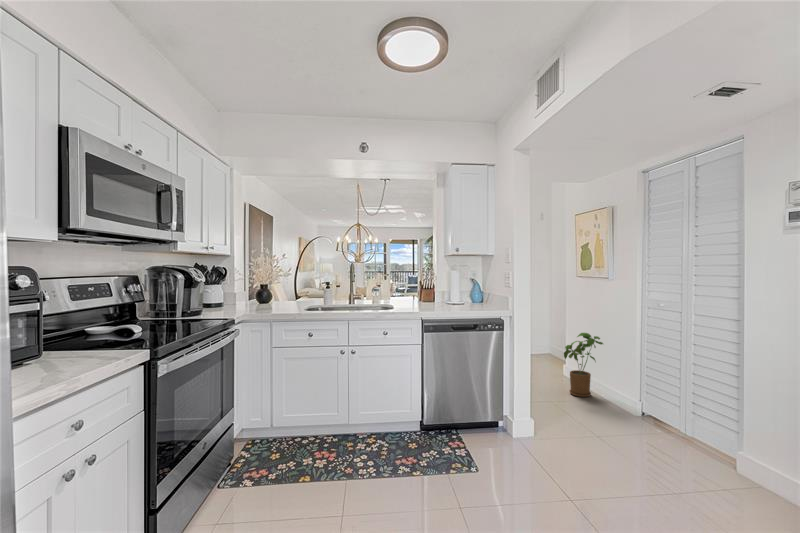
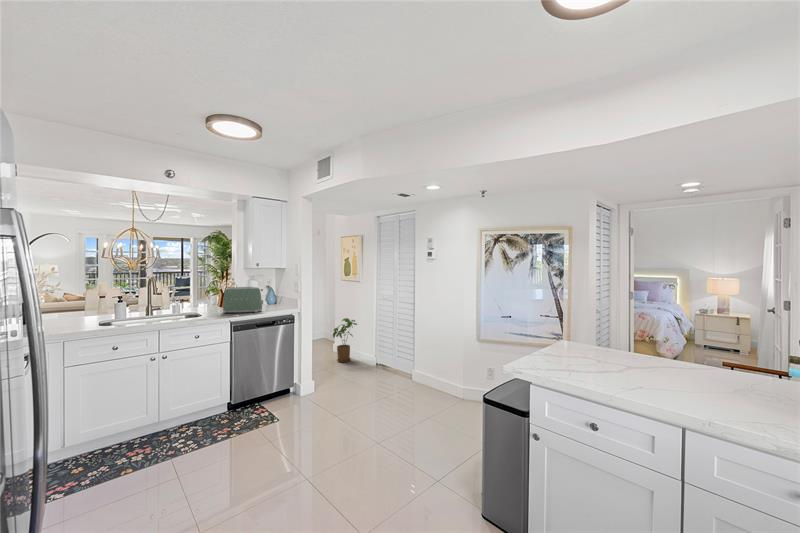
toaster: none [417,278,464,312] -> present [223,287,263,313]

